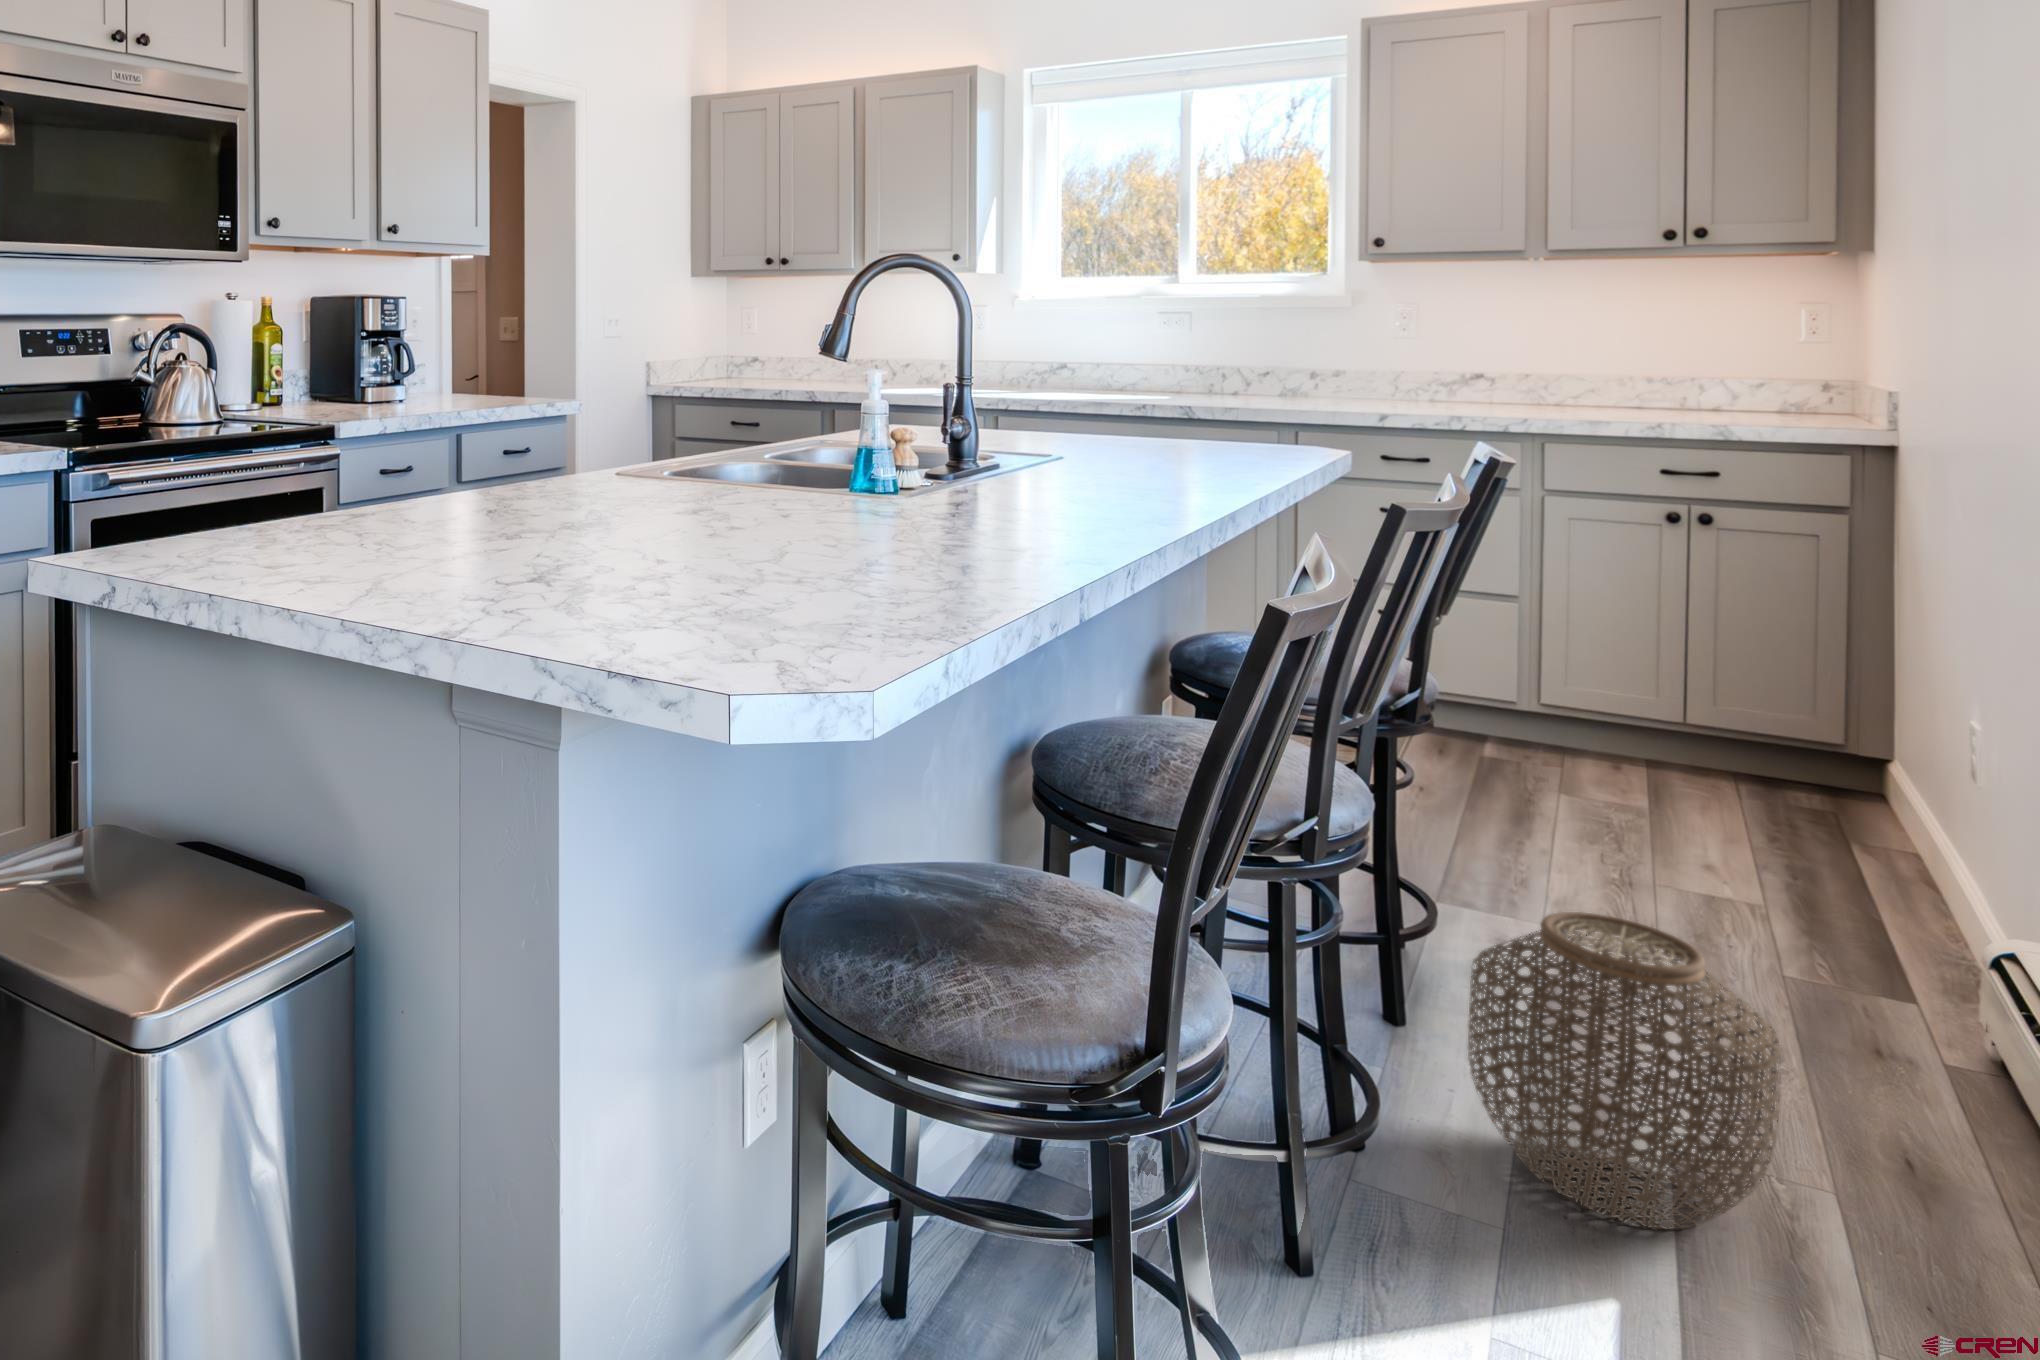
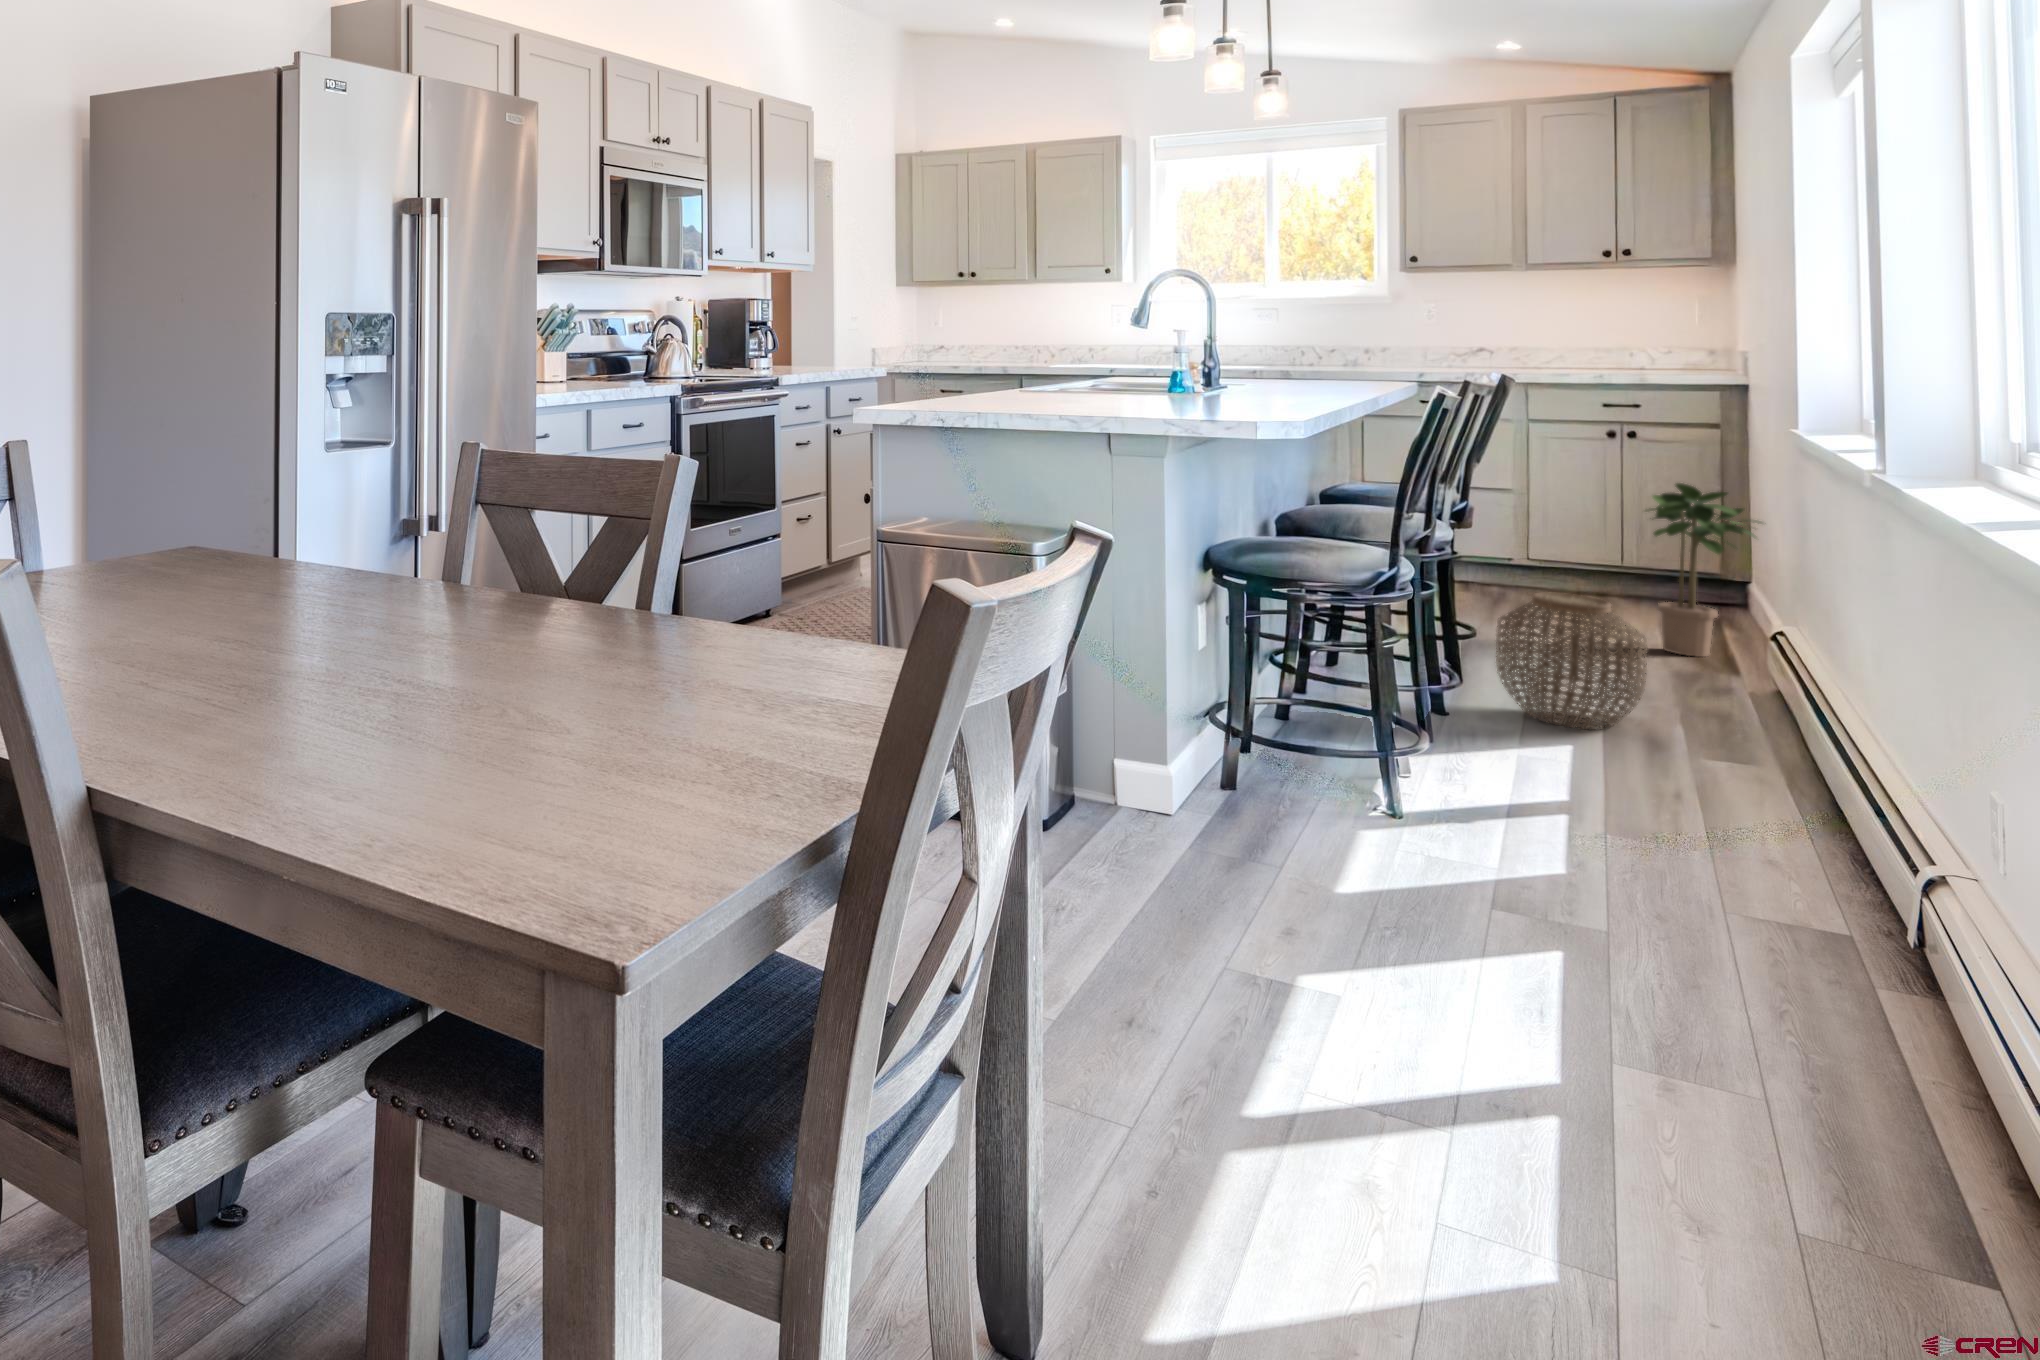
potted plant: none [1736,642,1965,948] -> present [1647,483,1762,657]

